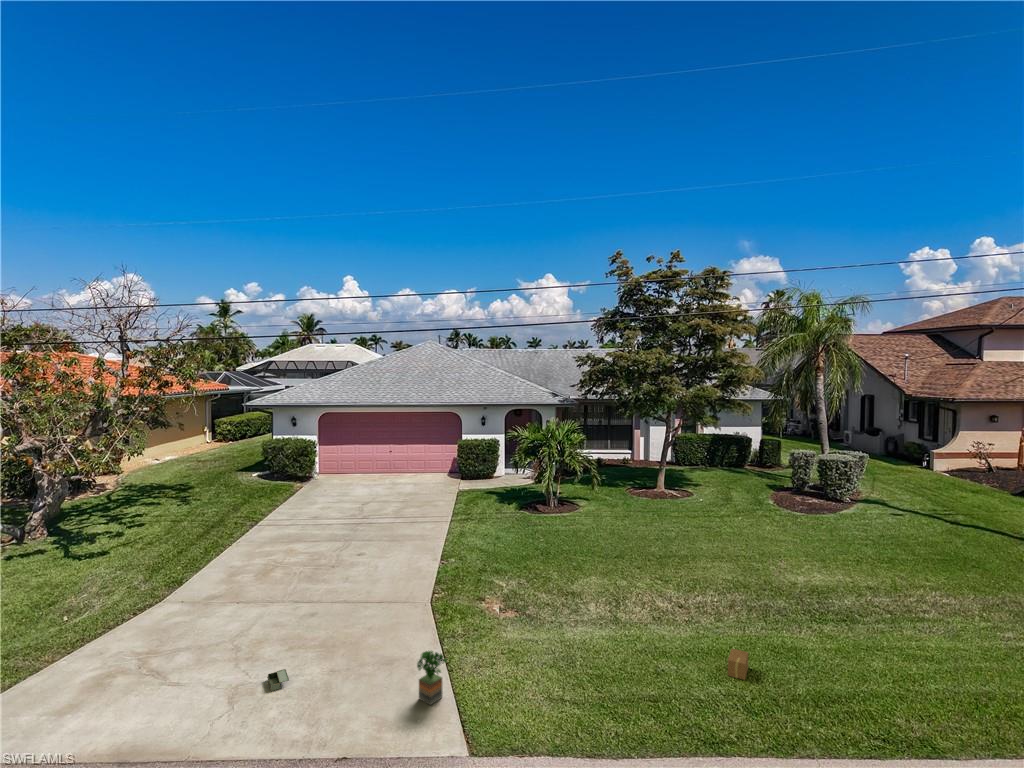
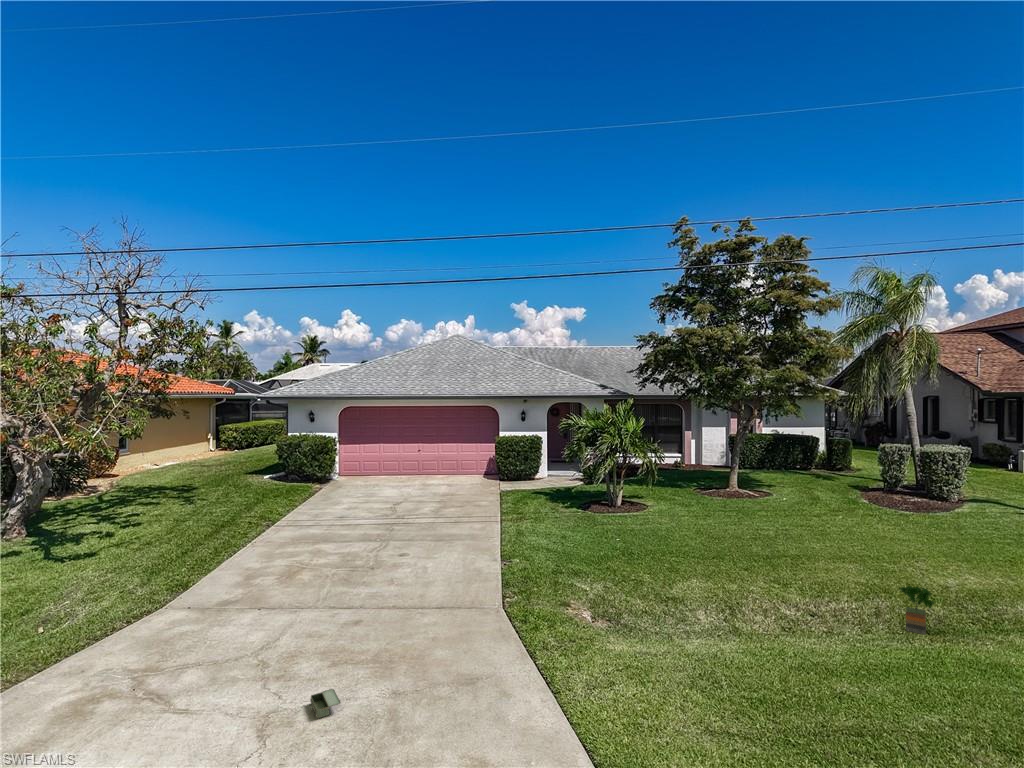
cardboard box: present [728,649,748,680] -> none [929,662,962,705]
potted tree: present [417,651,447,705] -> present [900,586,934,635]

